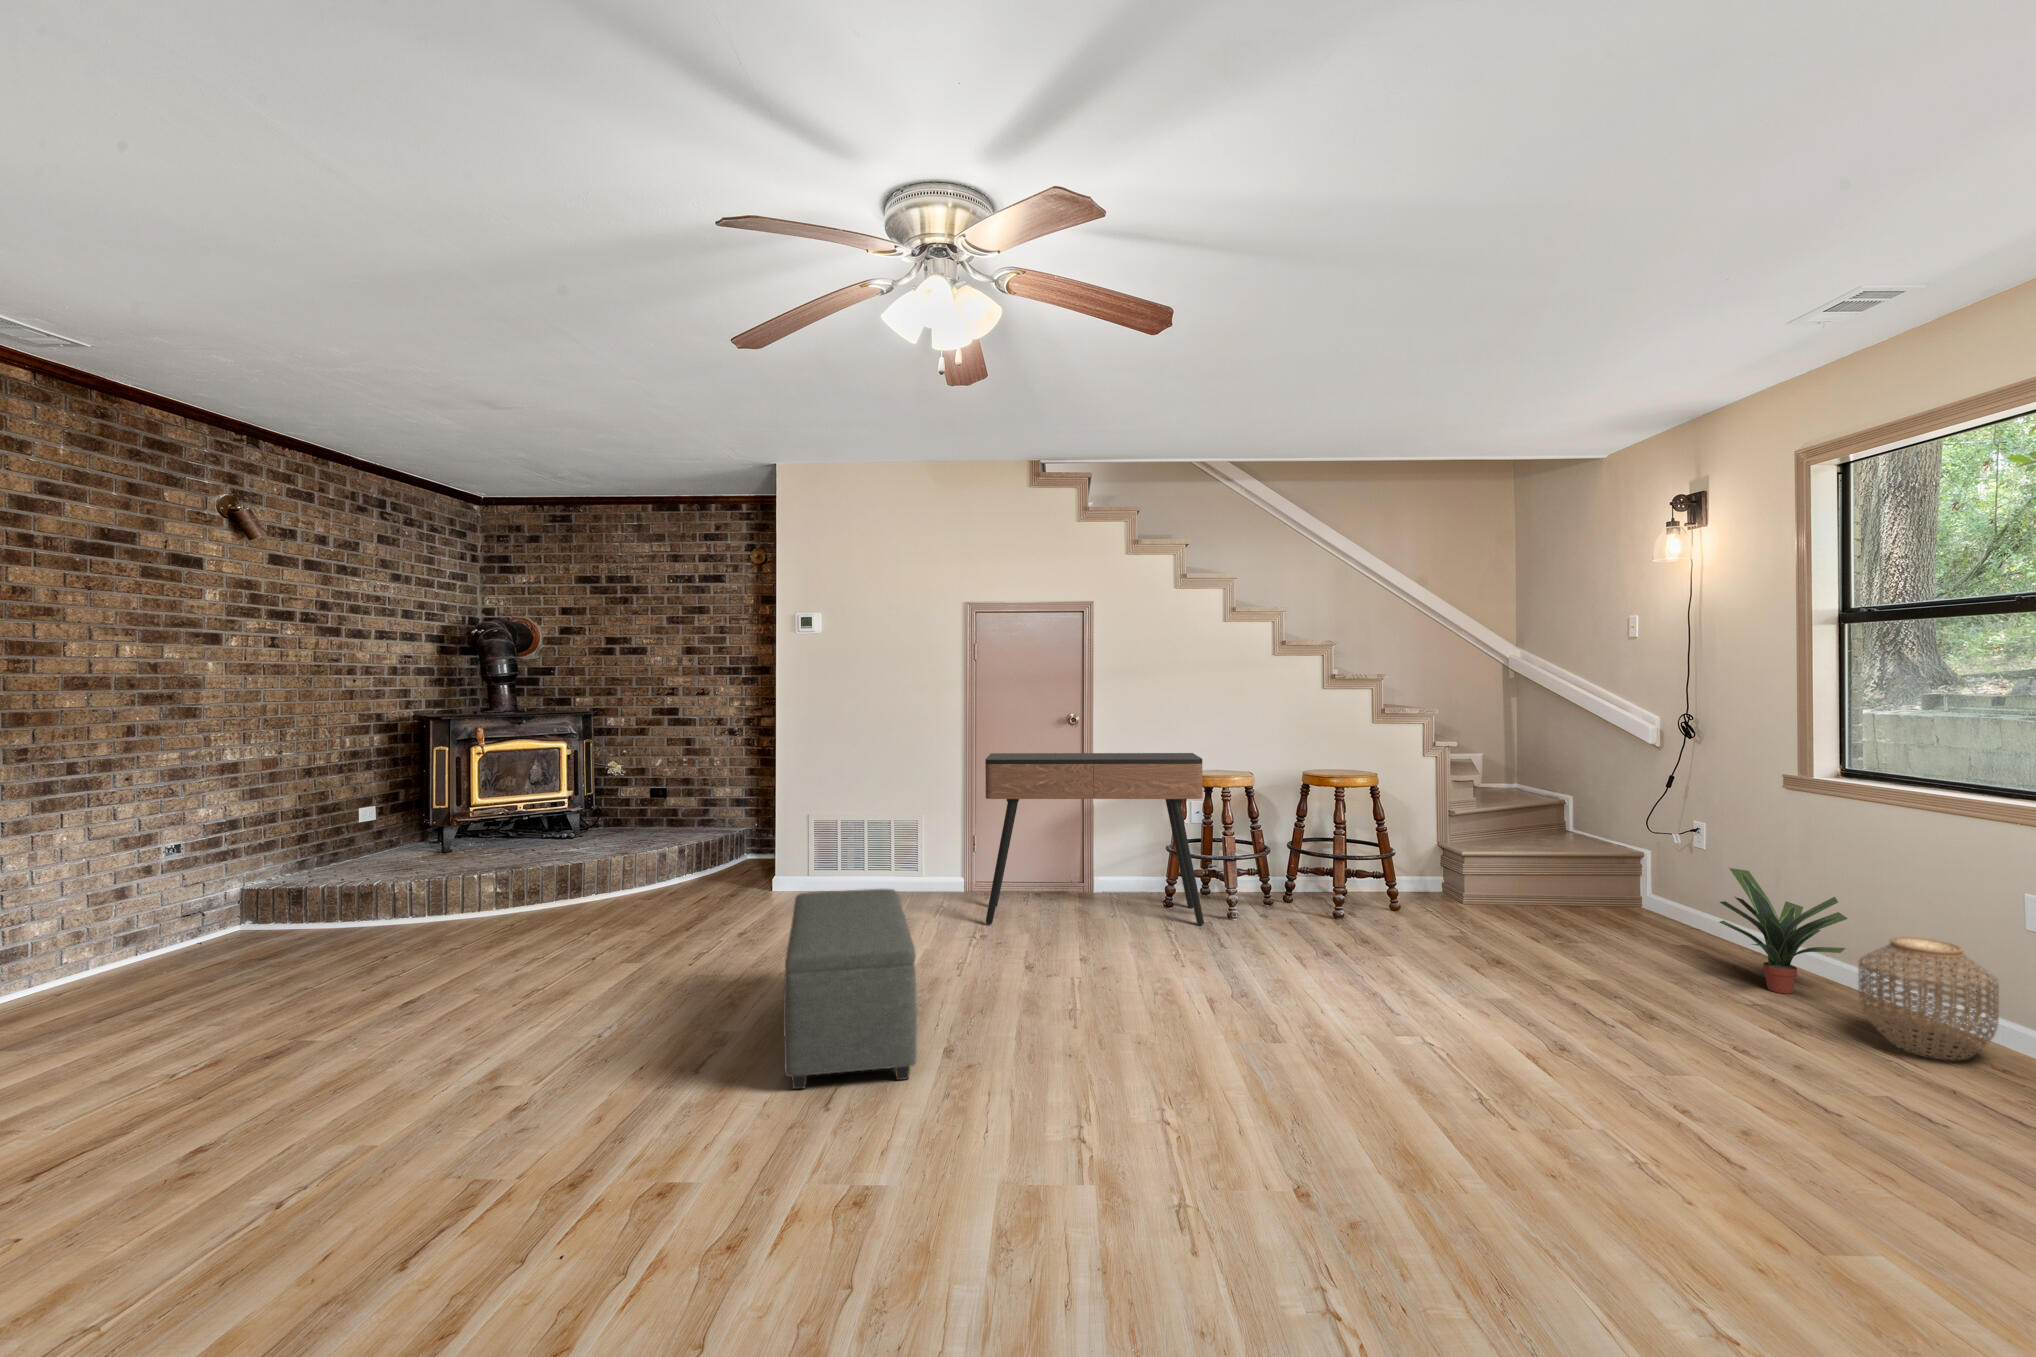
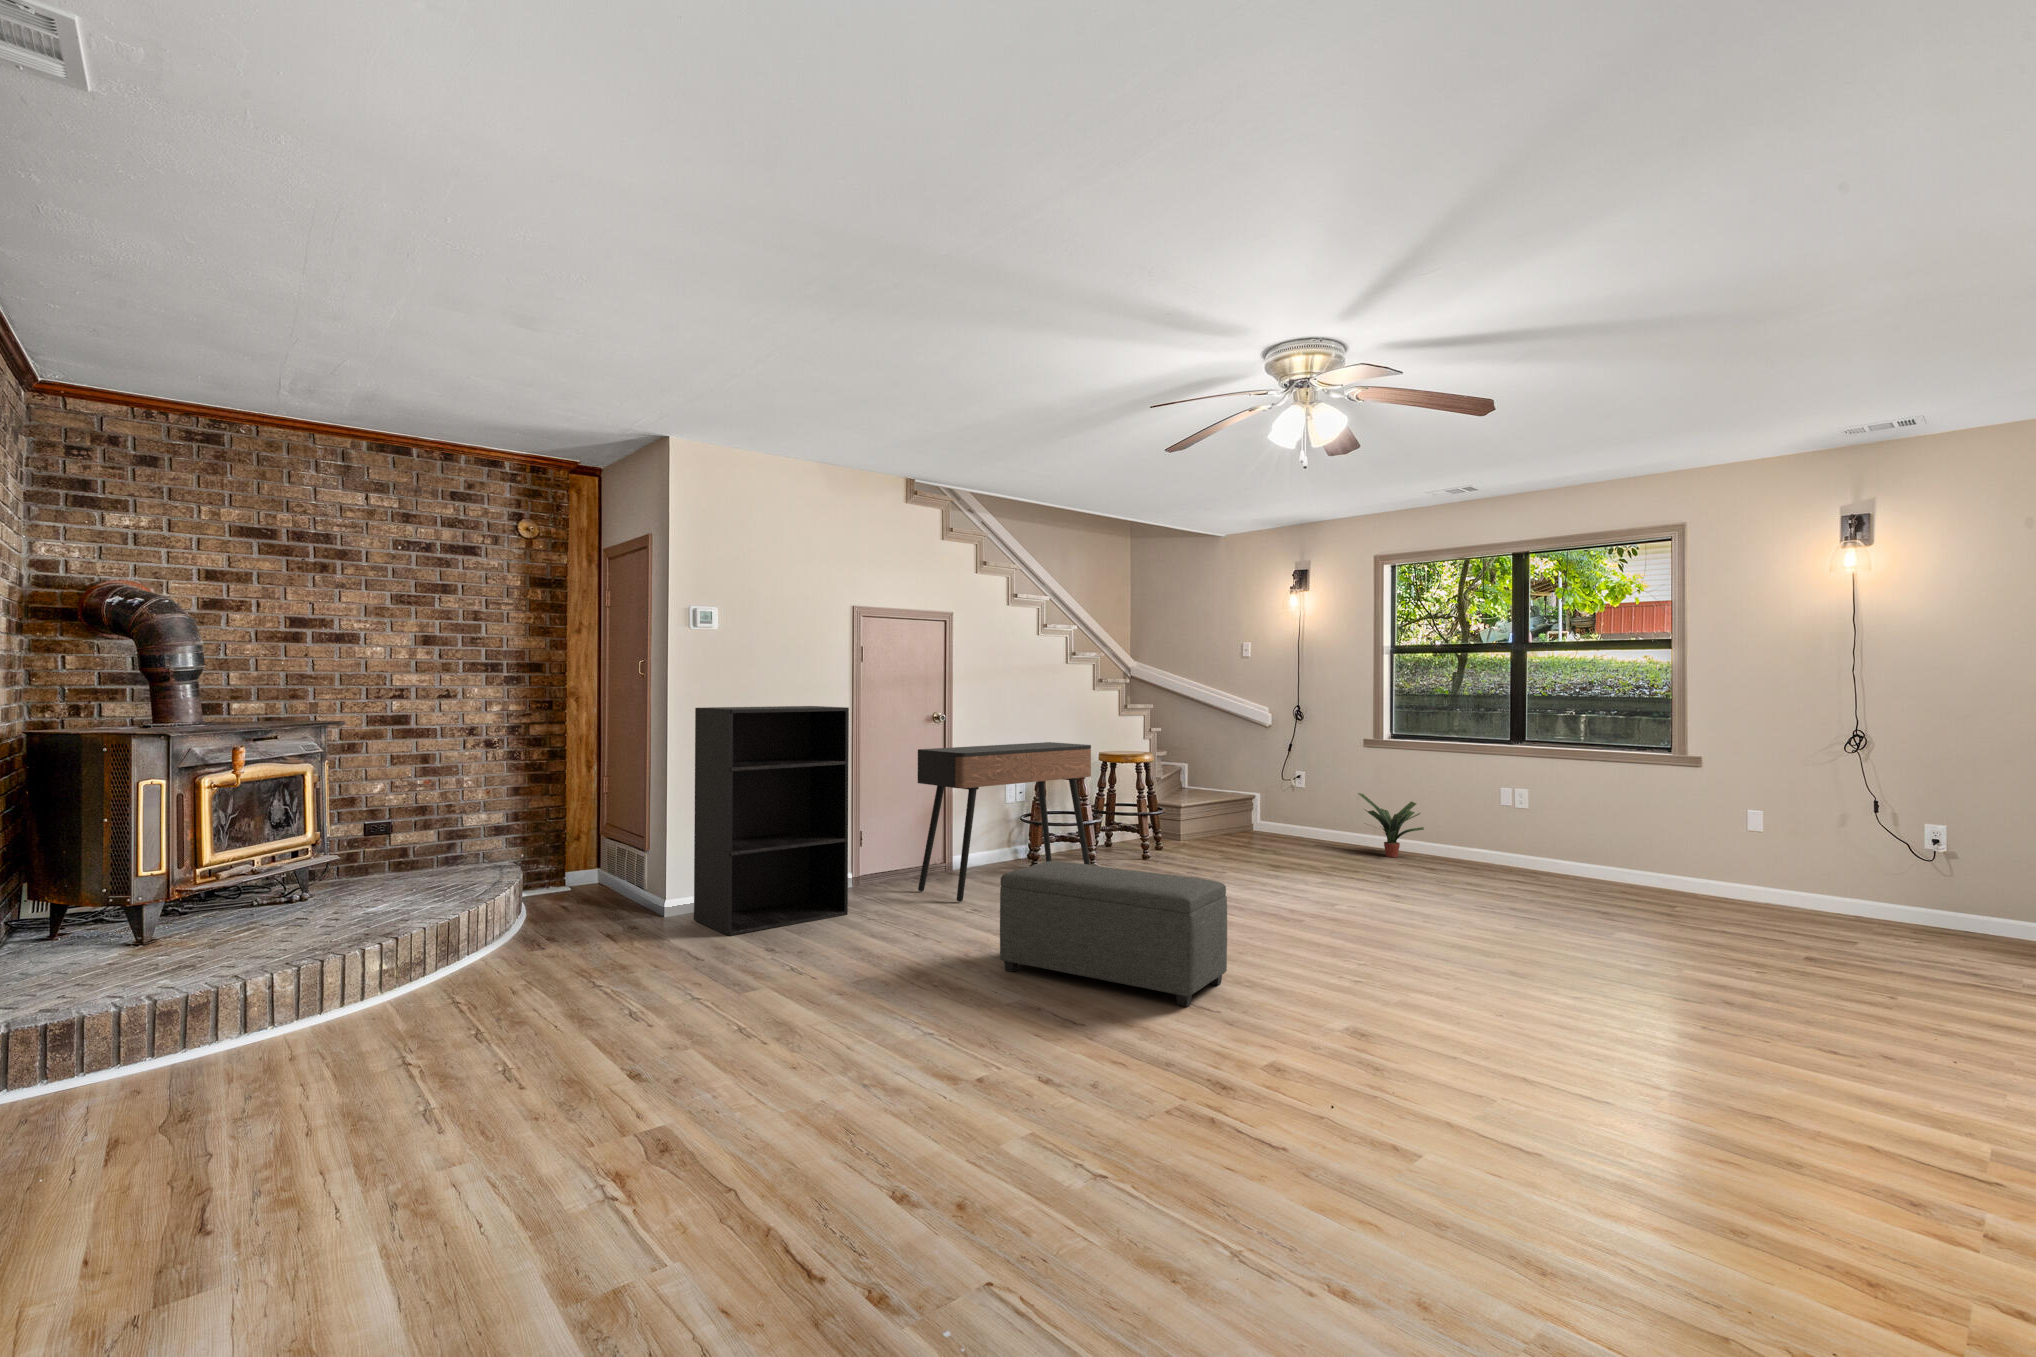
bookshelf: none [750,705,890,915] -> present [694,706,849,935]
woven basket: present [1859,937,1999,1061] -> none [1451,814,1507,870]

